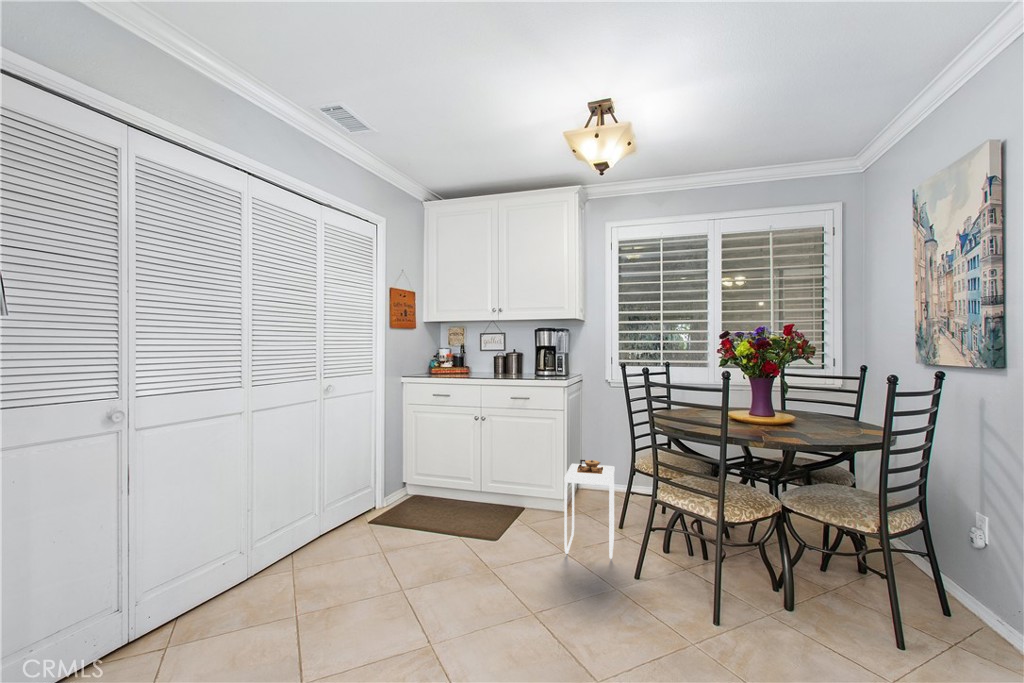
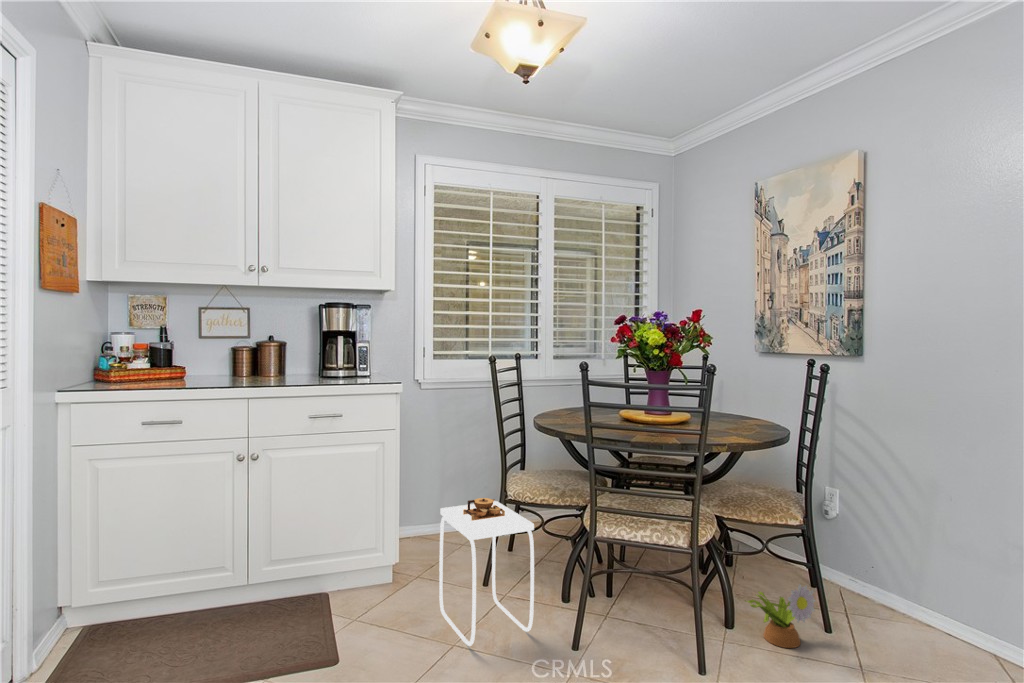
decorative plant: none [791,581,864,643] -> present [747,584,815,648]

